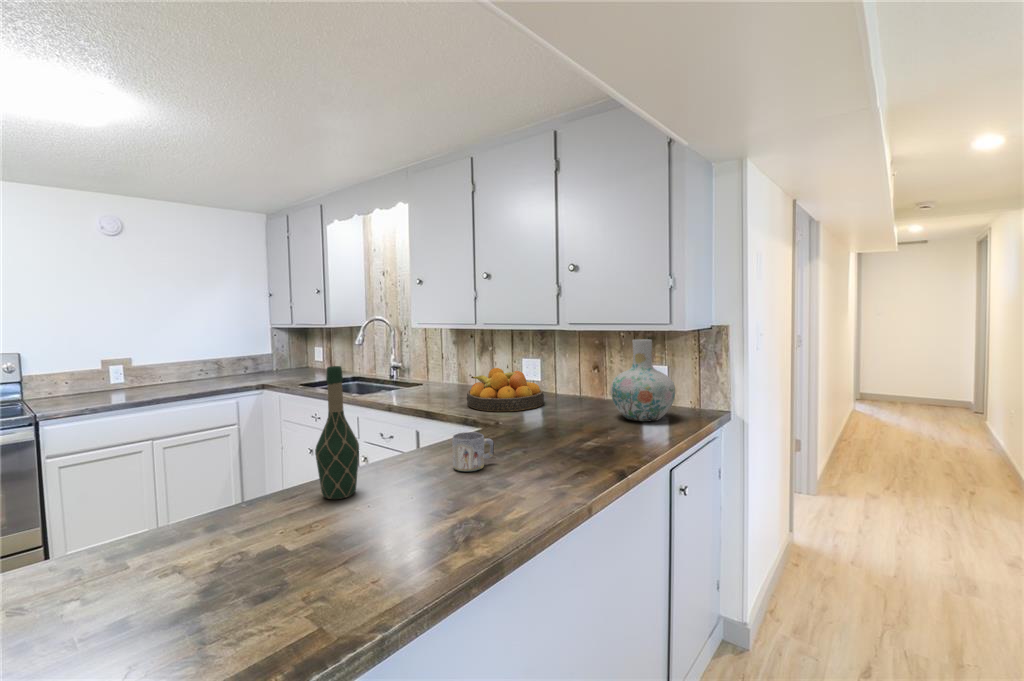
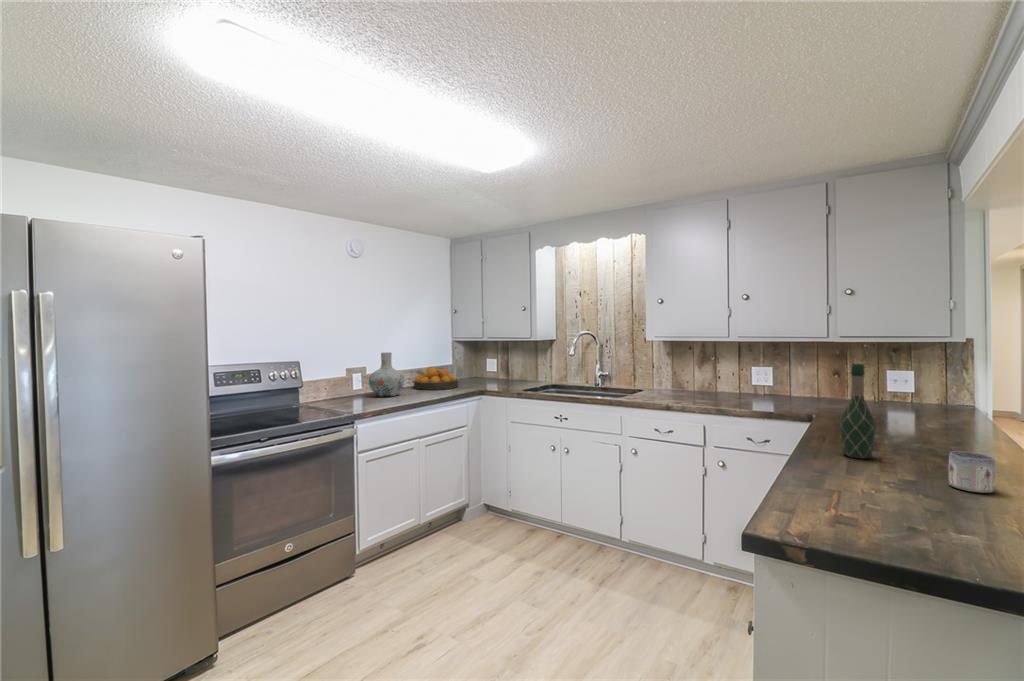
vase: present [611,339,675,422] -> present [369,352,404,397]
fruit bowl: present [467,368,544,412] -> present [414,367,458,390]
mug: present [452,432,495,471] -> present [949,451,995,493]

